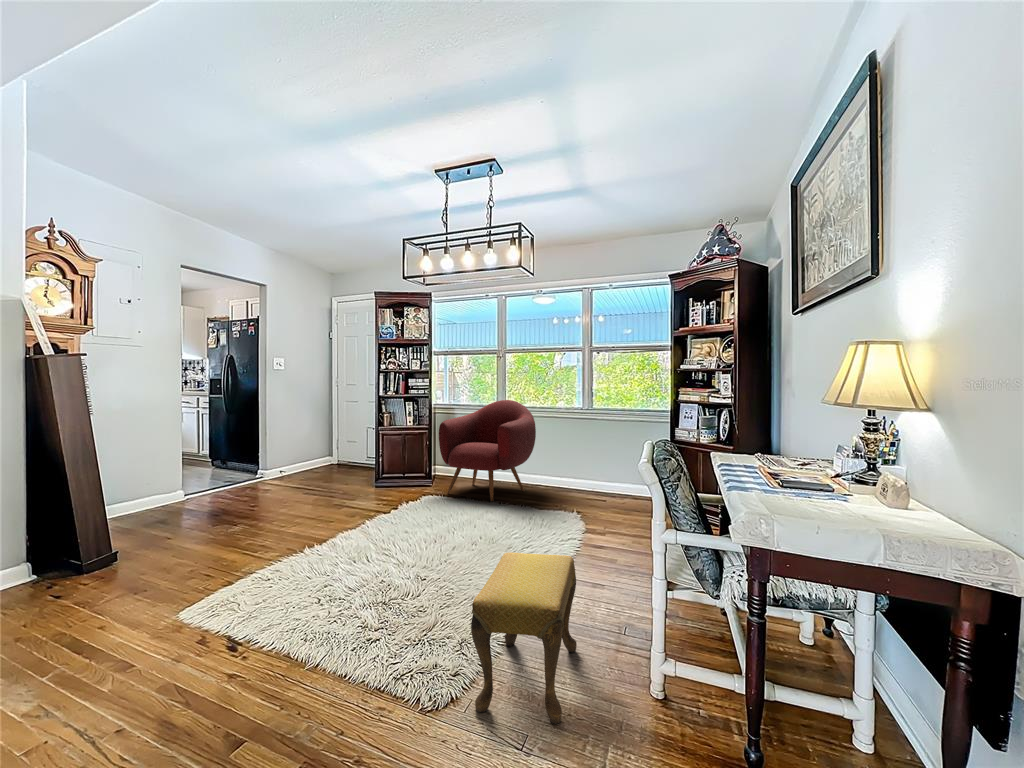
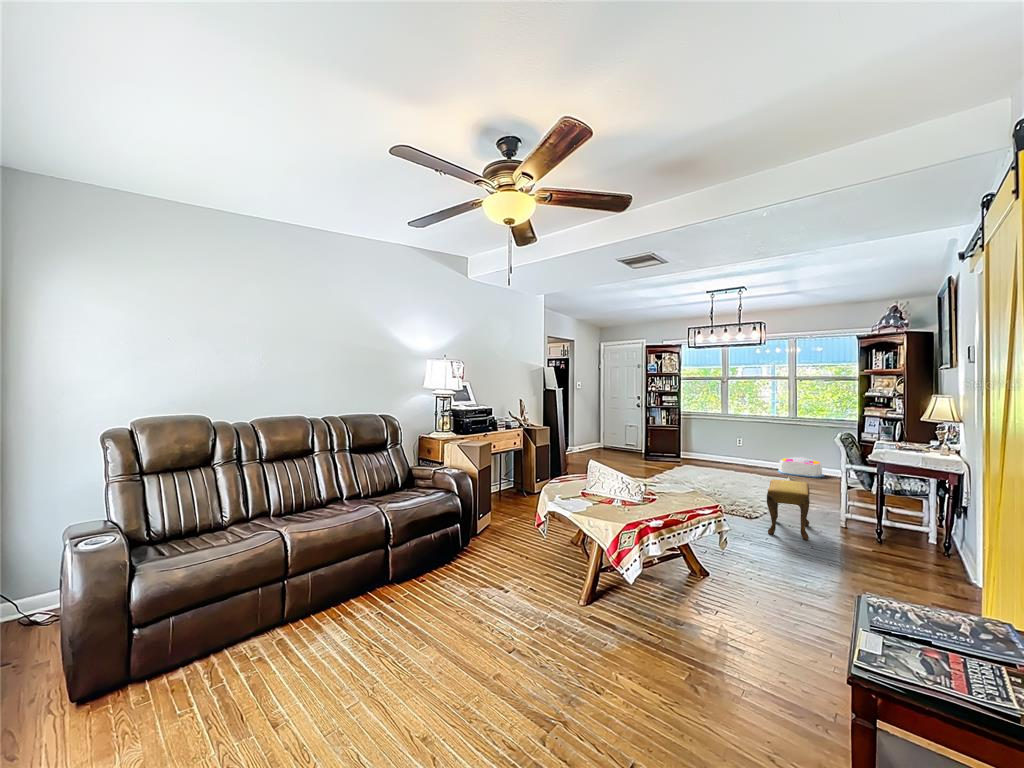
armchair: present [439,400,536,501] -> none [691,411,756,472]
storage bin: none [565,468,628,502] -> present [778,457,825,478]

